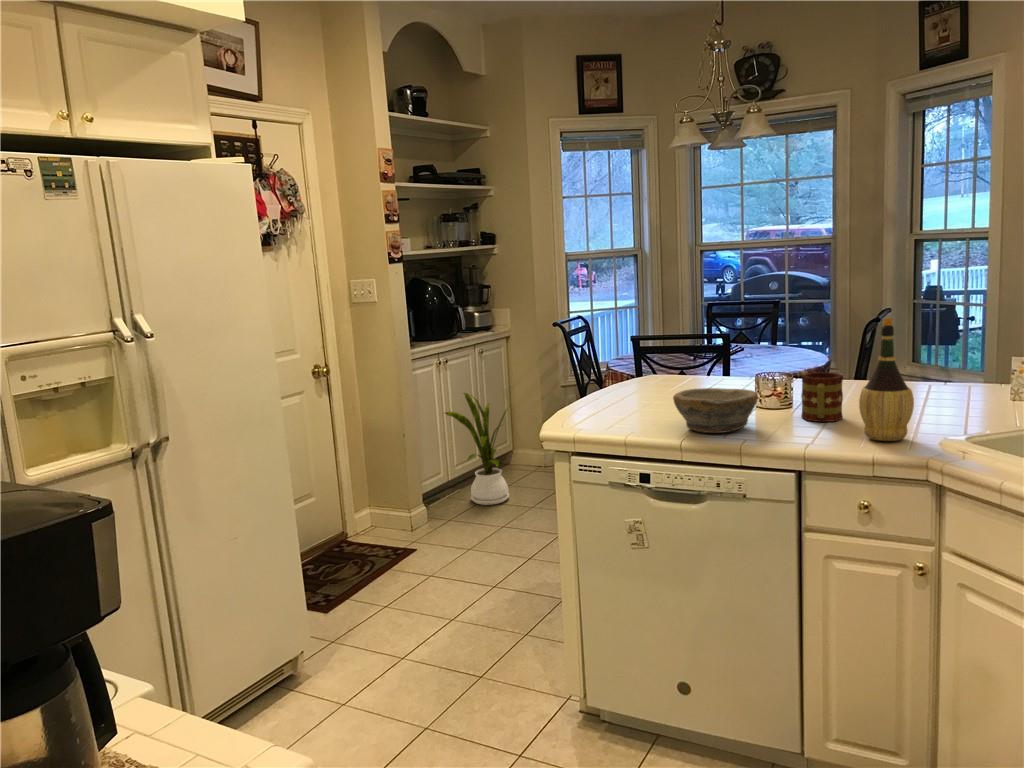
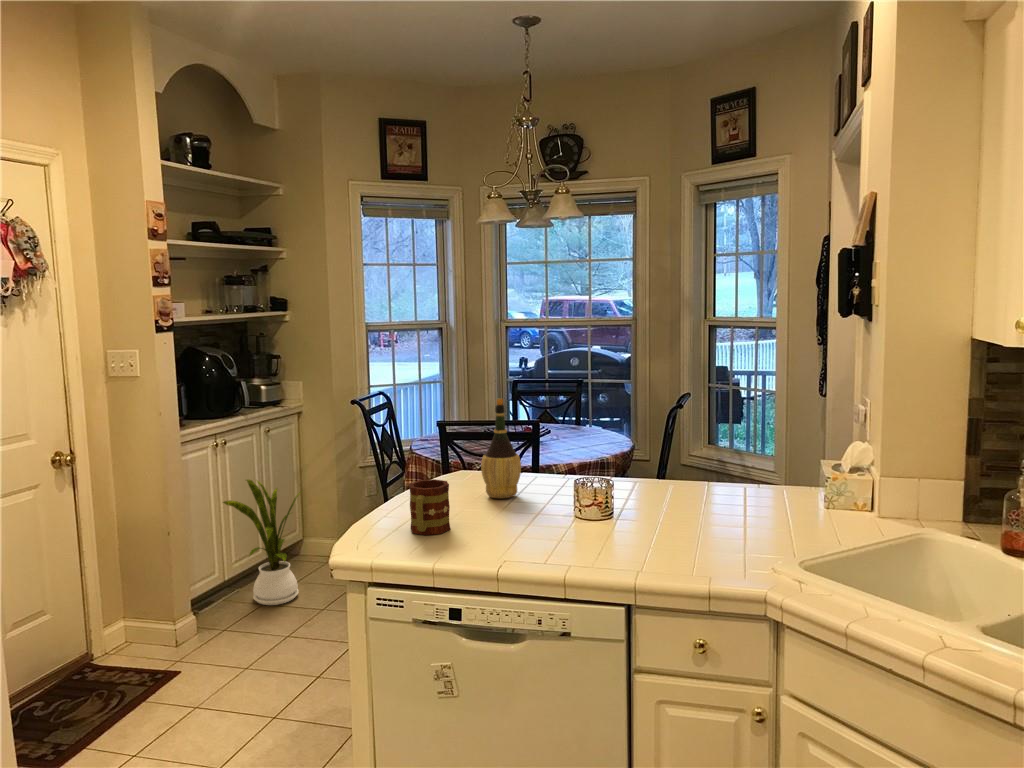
wine bottle: present [859,318,914,441] -> present [481,398,521,498]
mug: present [801,372,843,422] -> present [409,479,450,535]
bowl: present [673,388,758,433] -> none [486,501,580,558]

